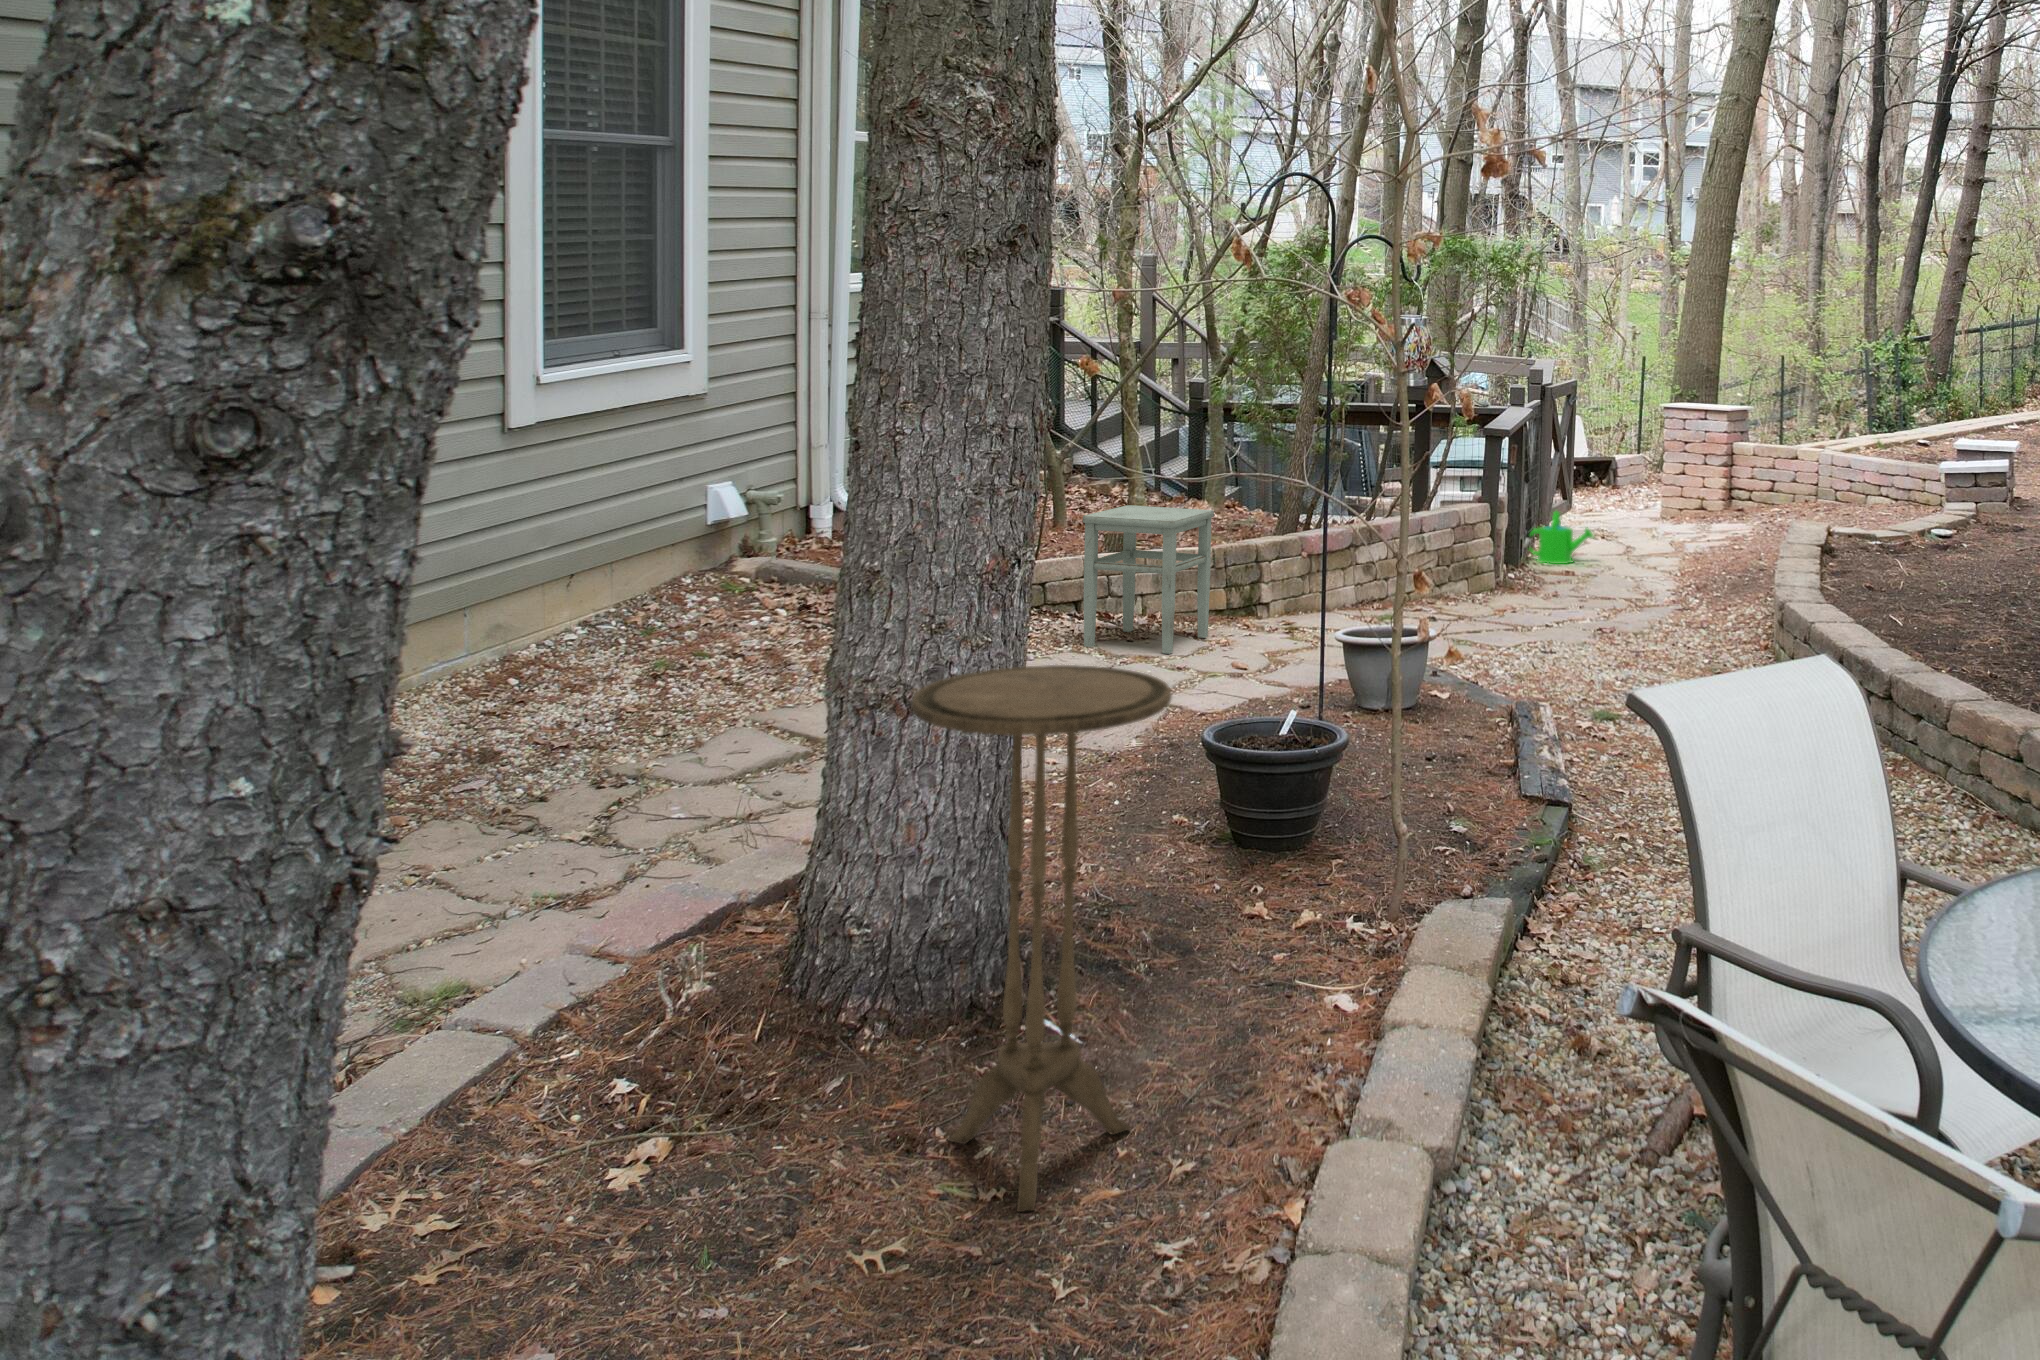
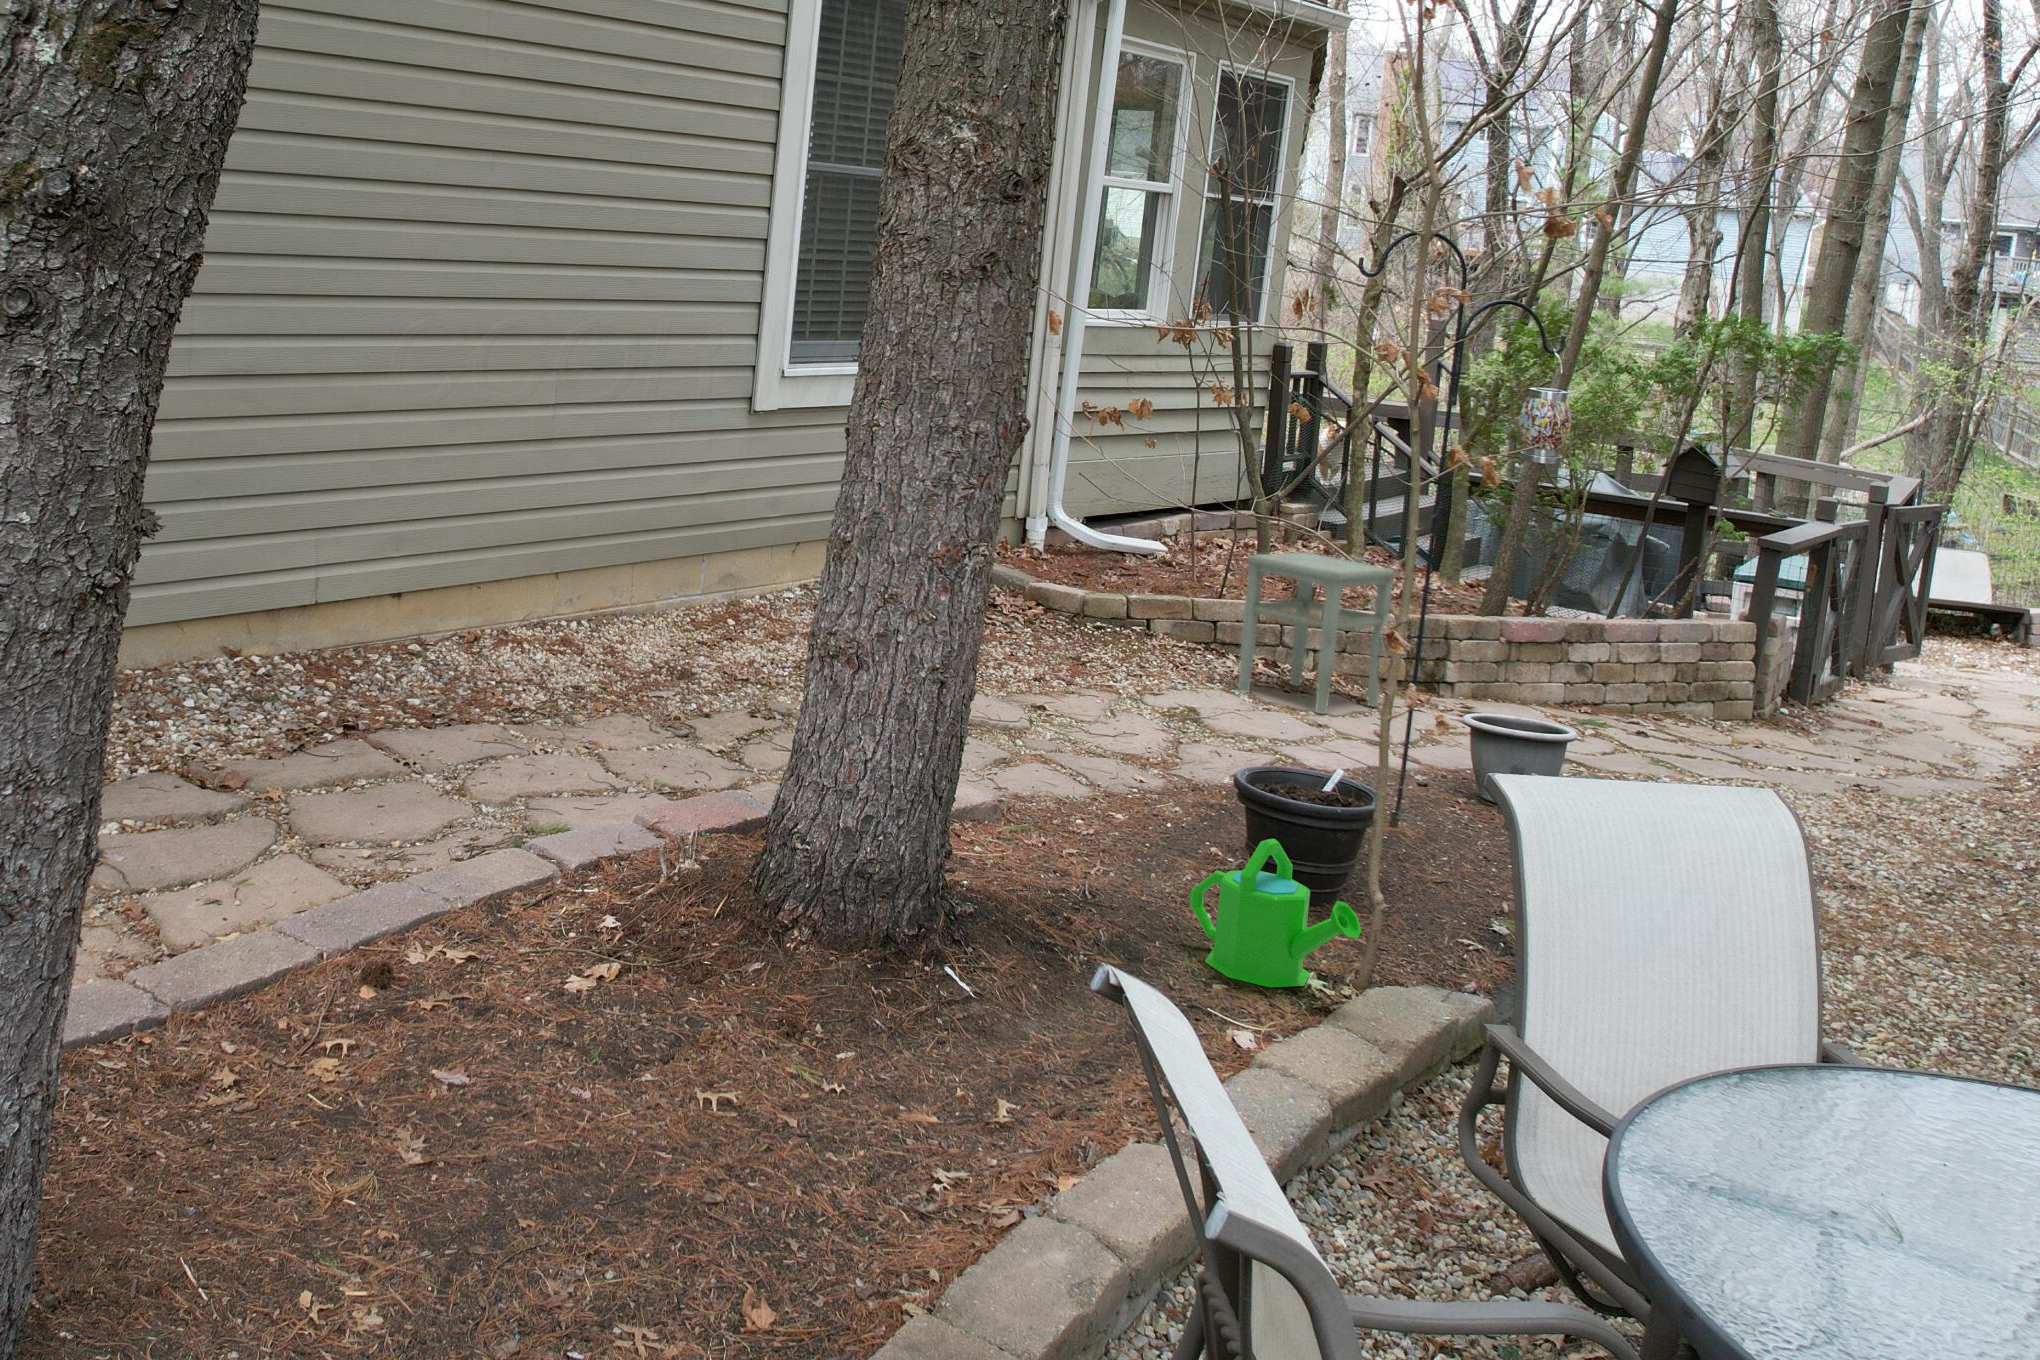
watering can: present [1528,511,1594,564] -> present [1189,839,1361,987]
side table: present [912,665,1172,1212] -> none [804,638,1028,1109]

